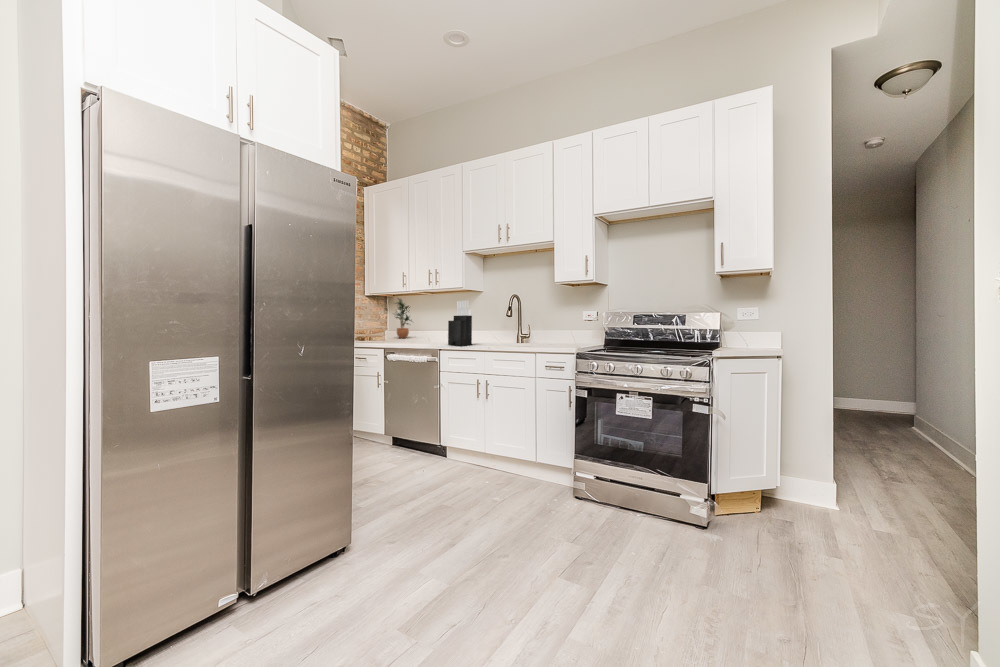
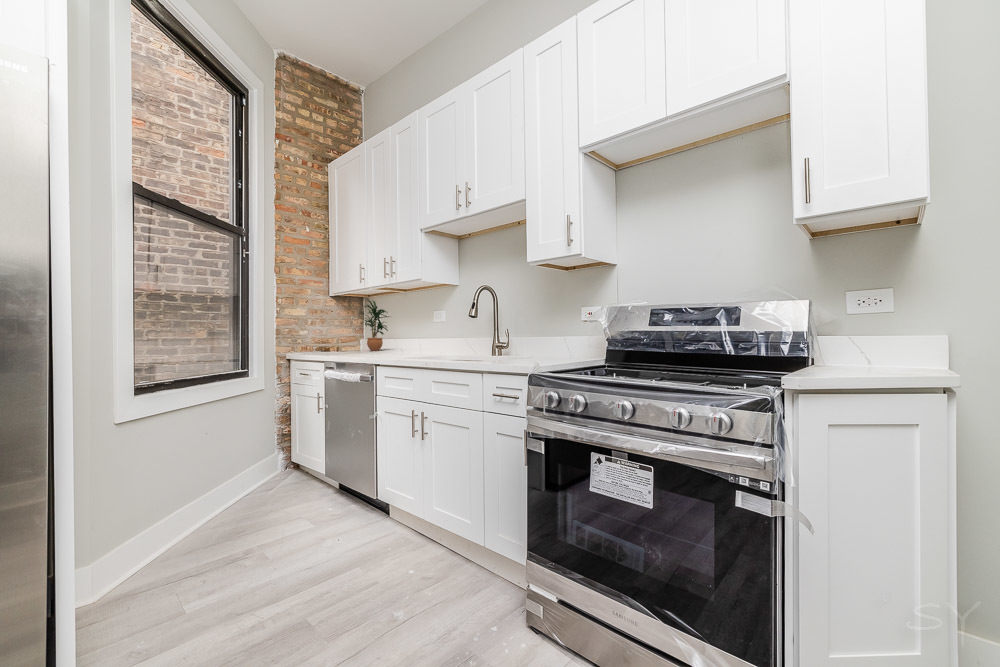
knife block: present [448,301,472,346] -> none [394,296,423,360]

